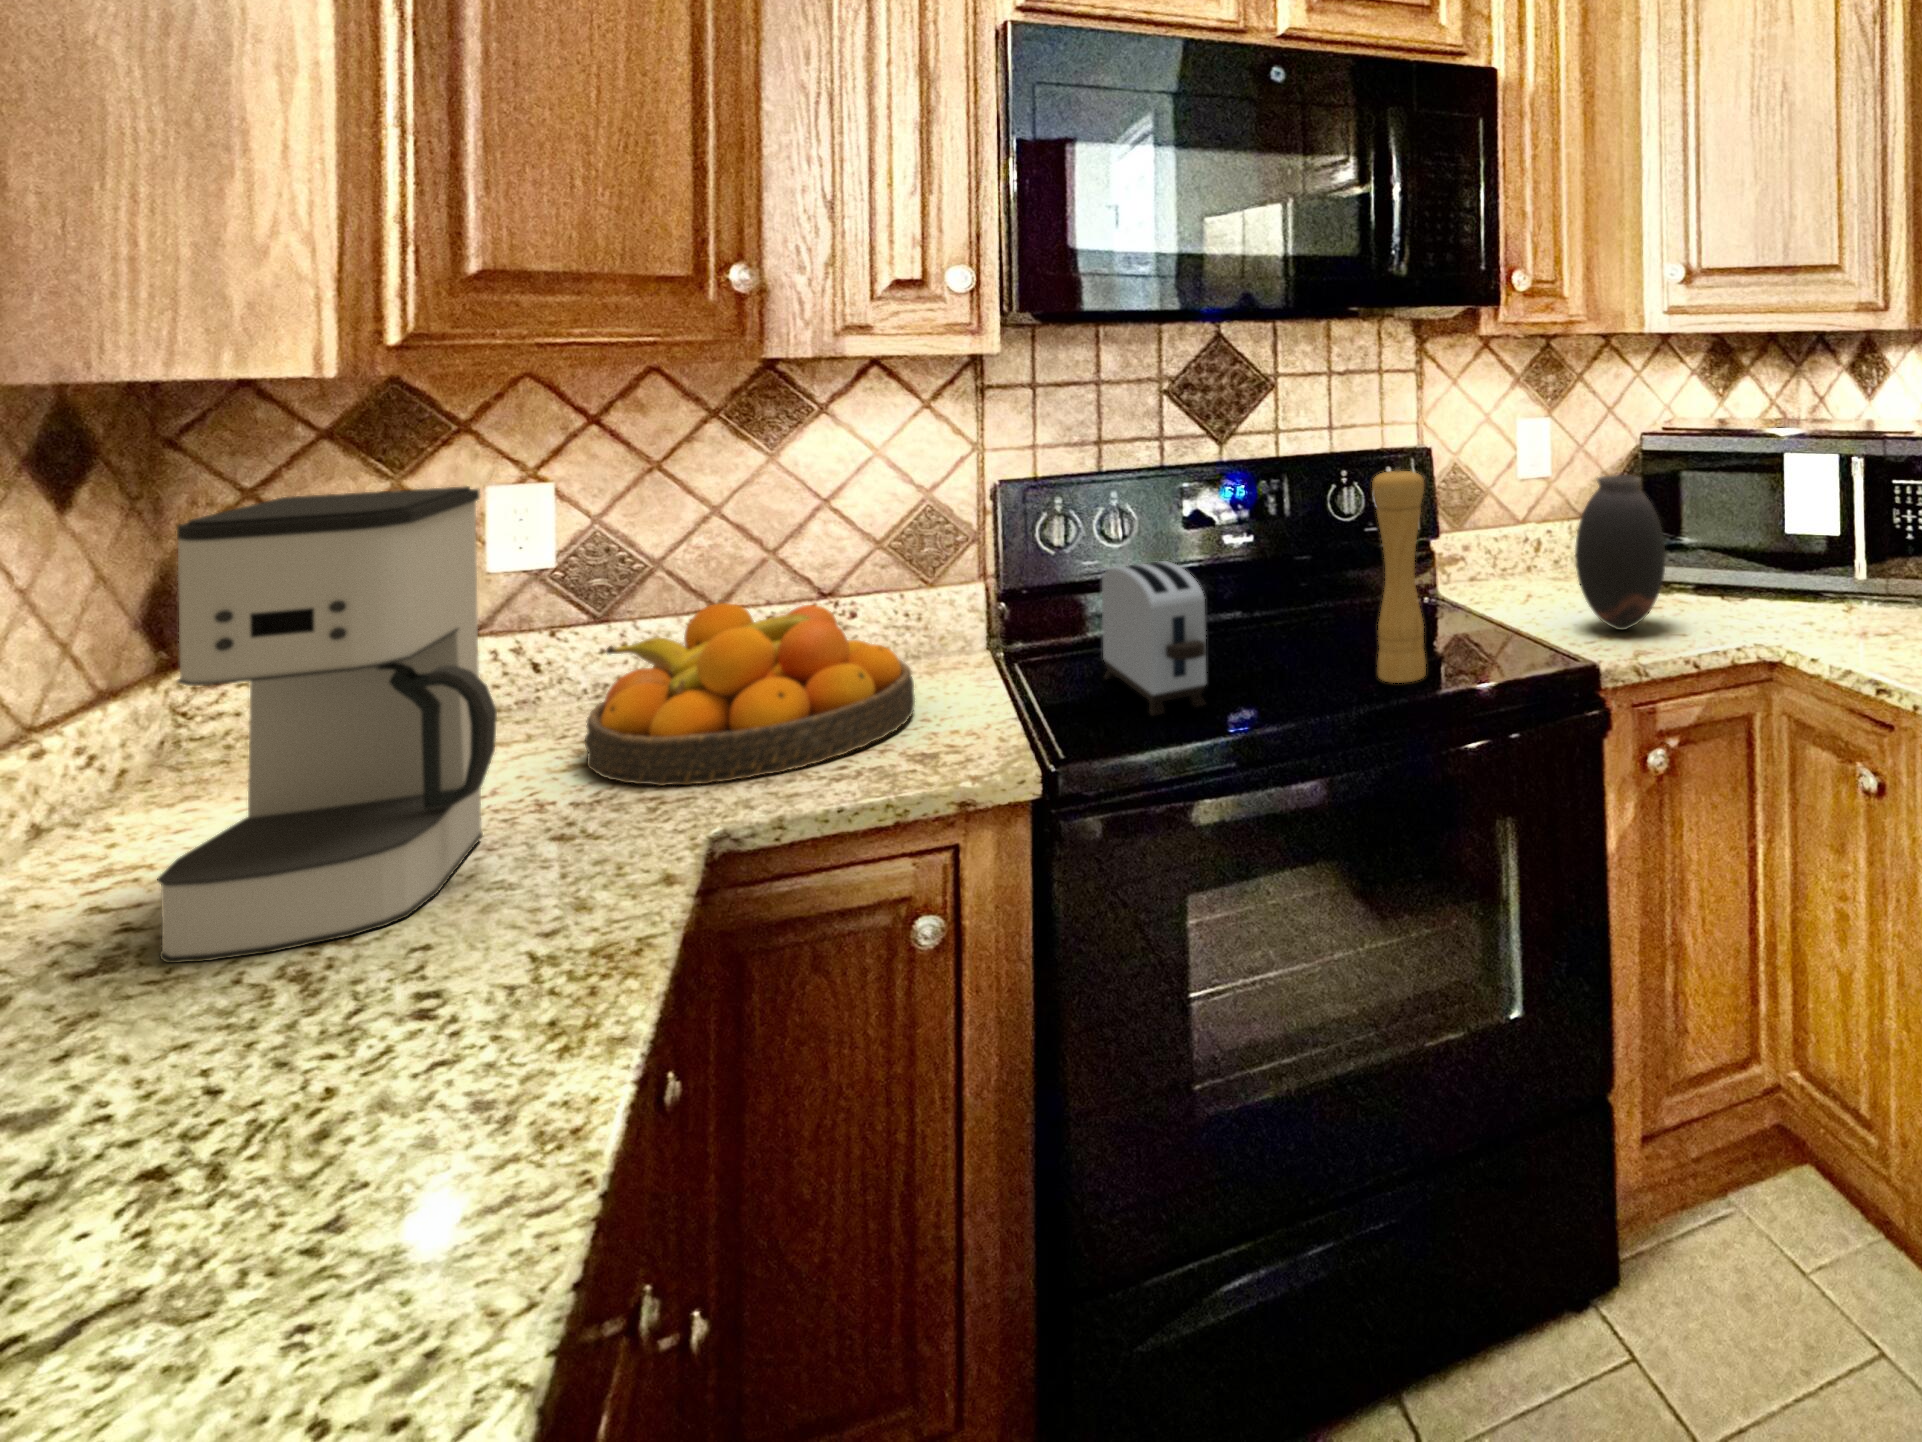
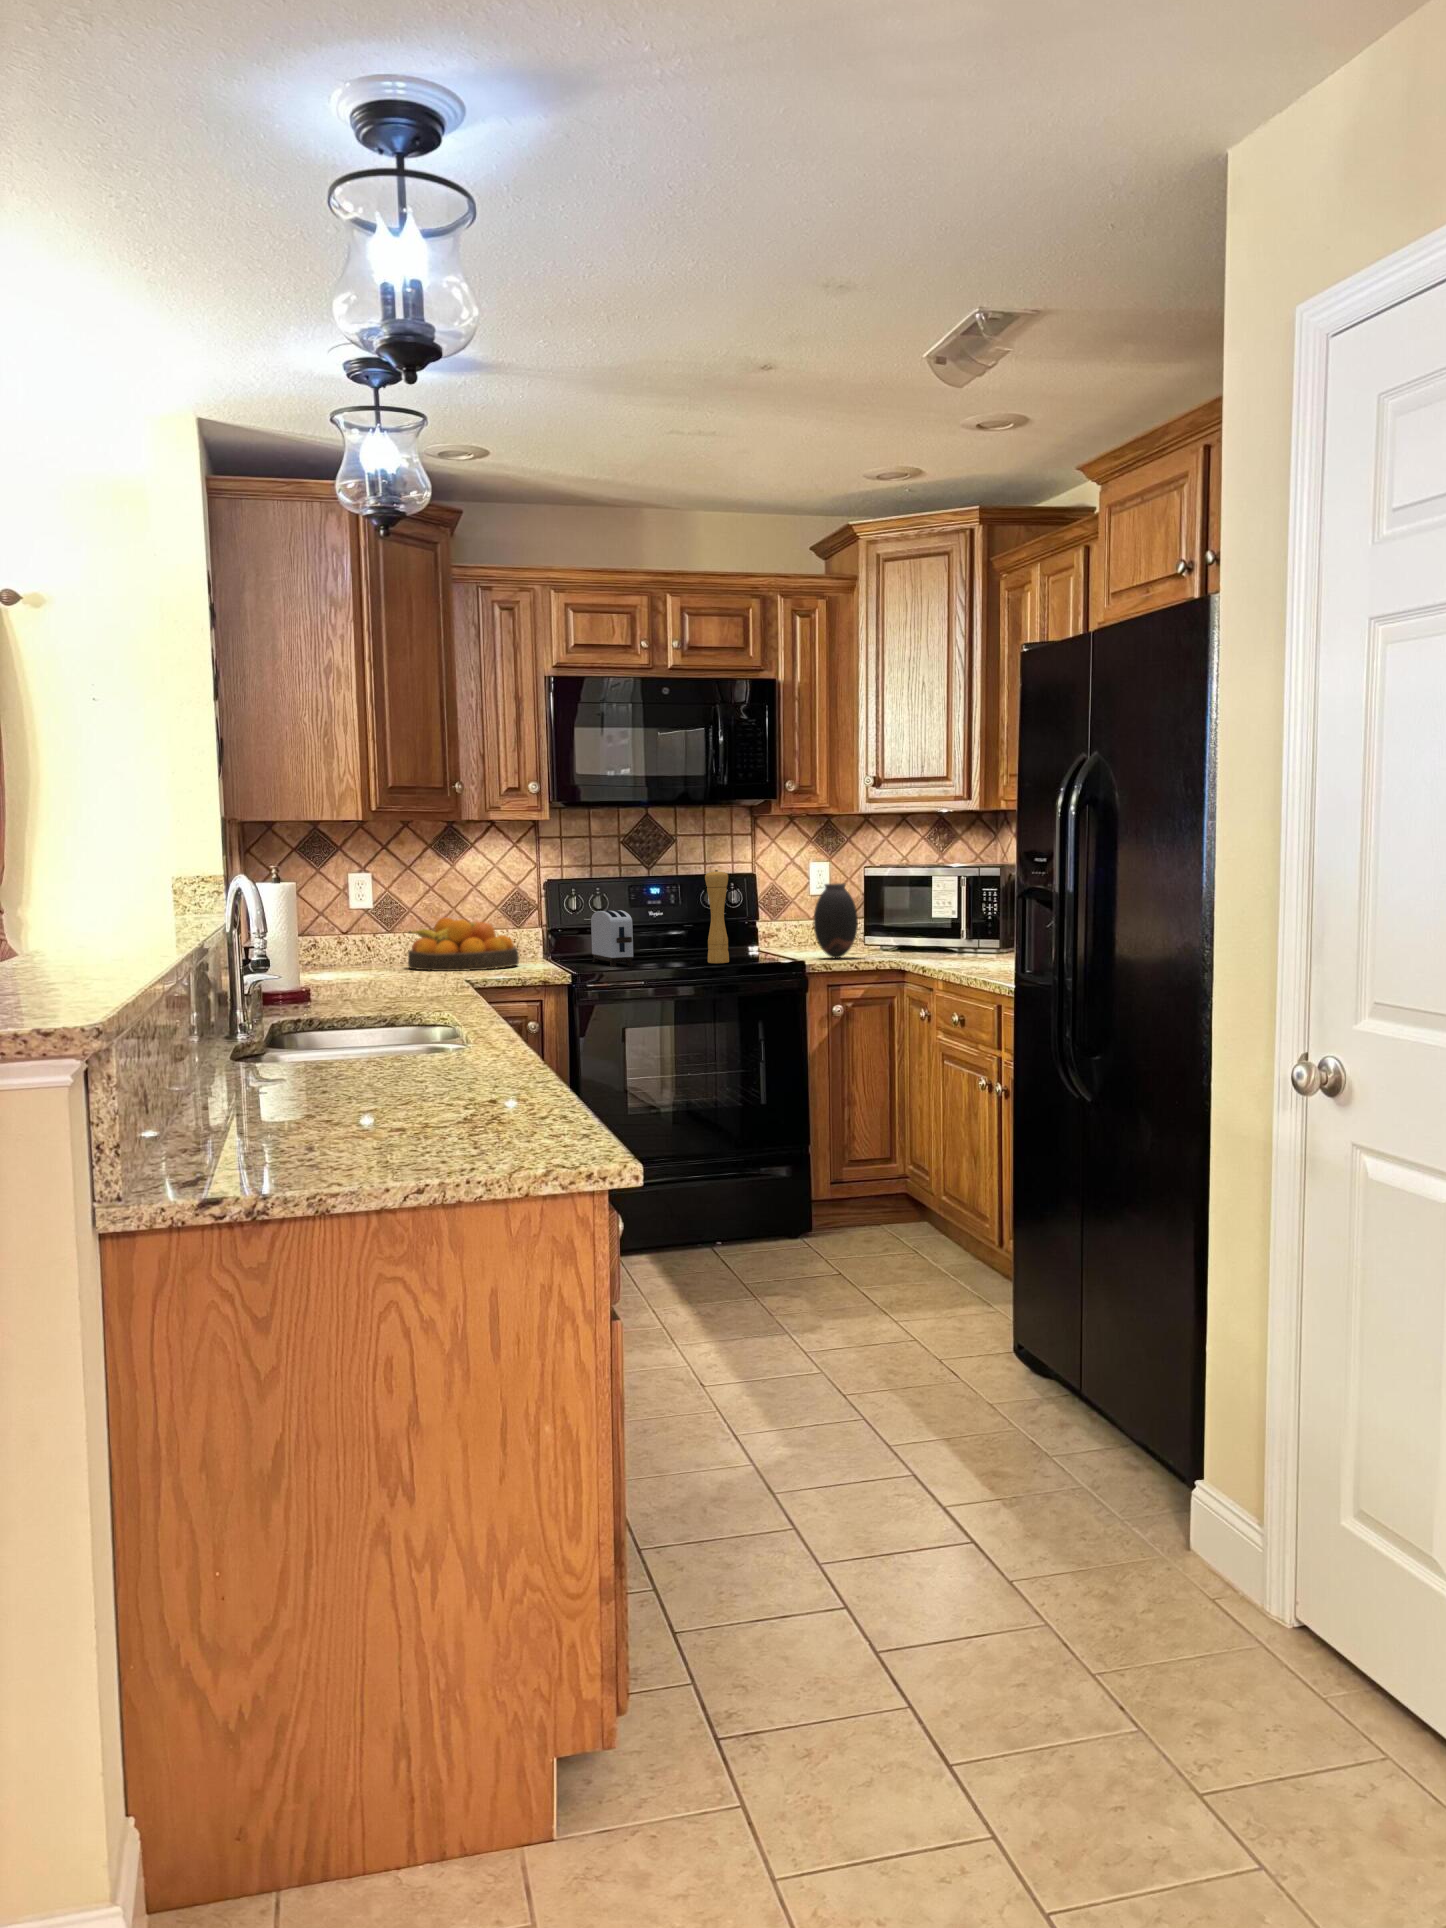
coffee maker: present [157,486,497,963] -> none [336,856,408,980]

